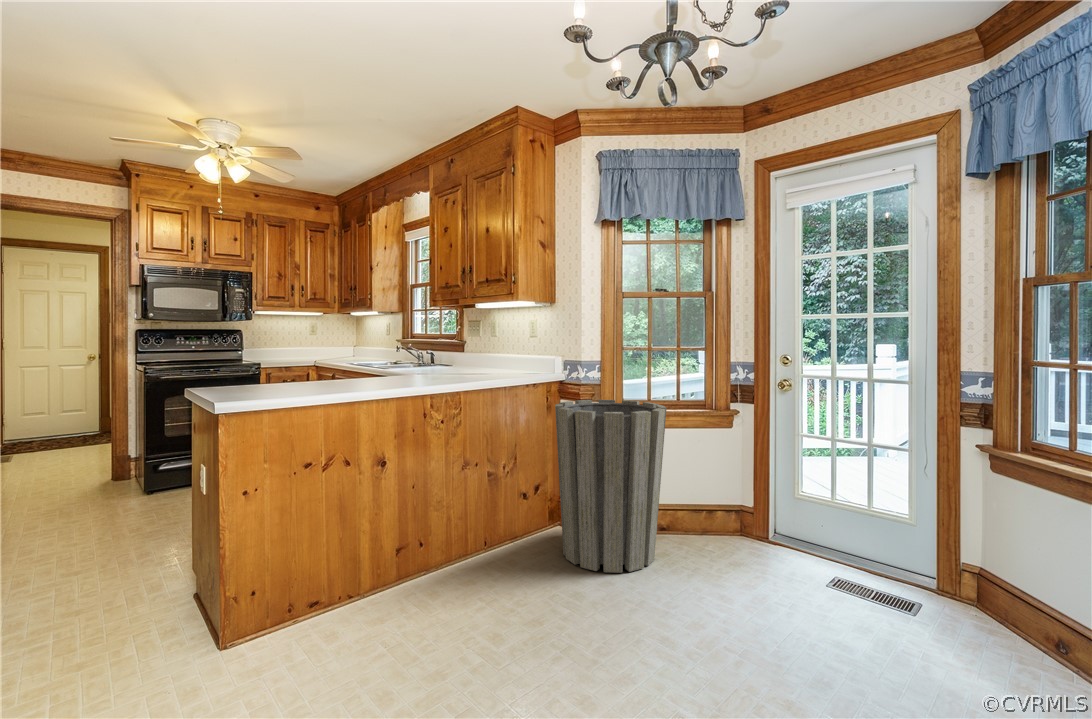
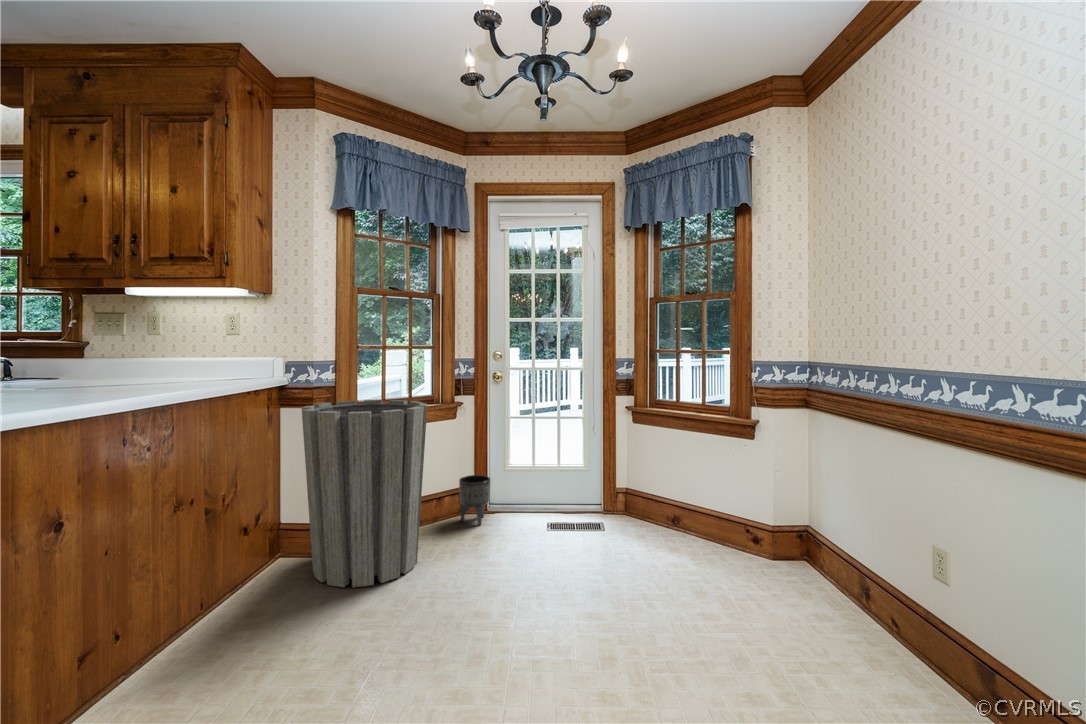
planter: none [725,494,762,551] -> present [459,475,490,525]

